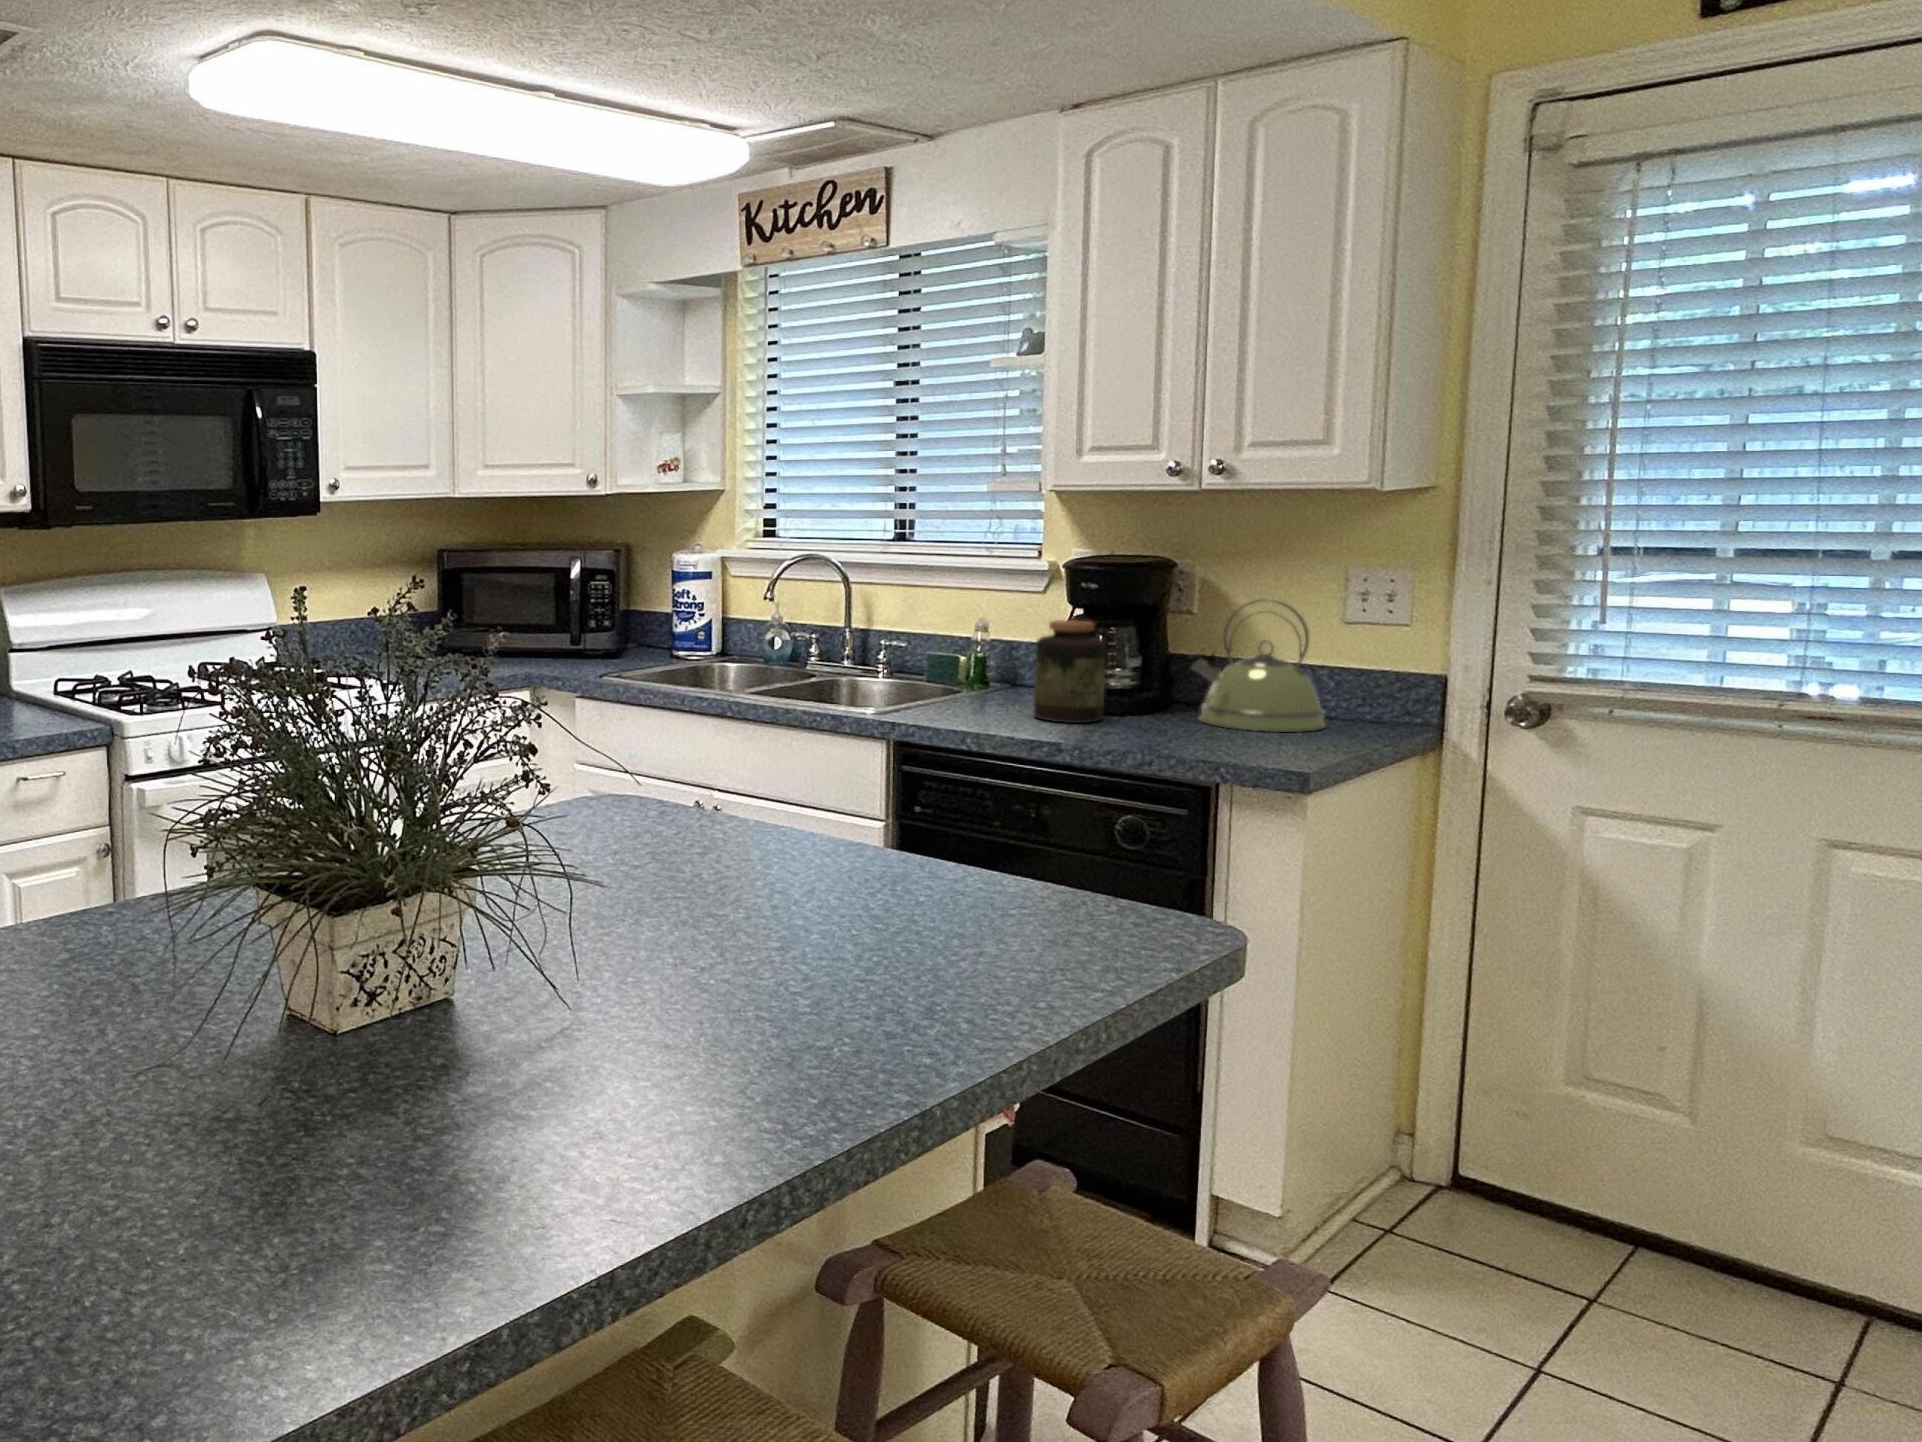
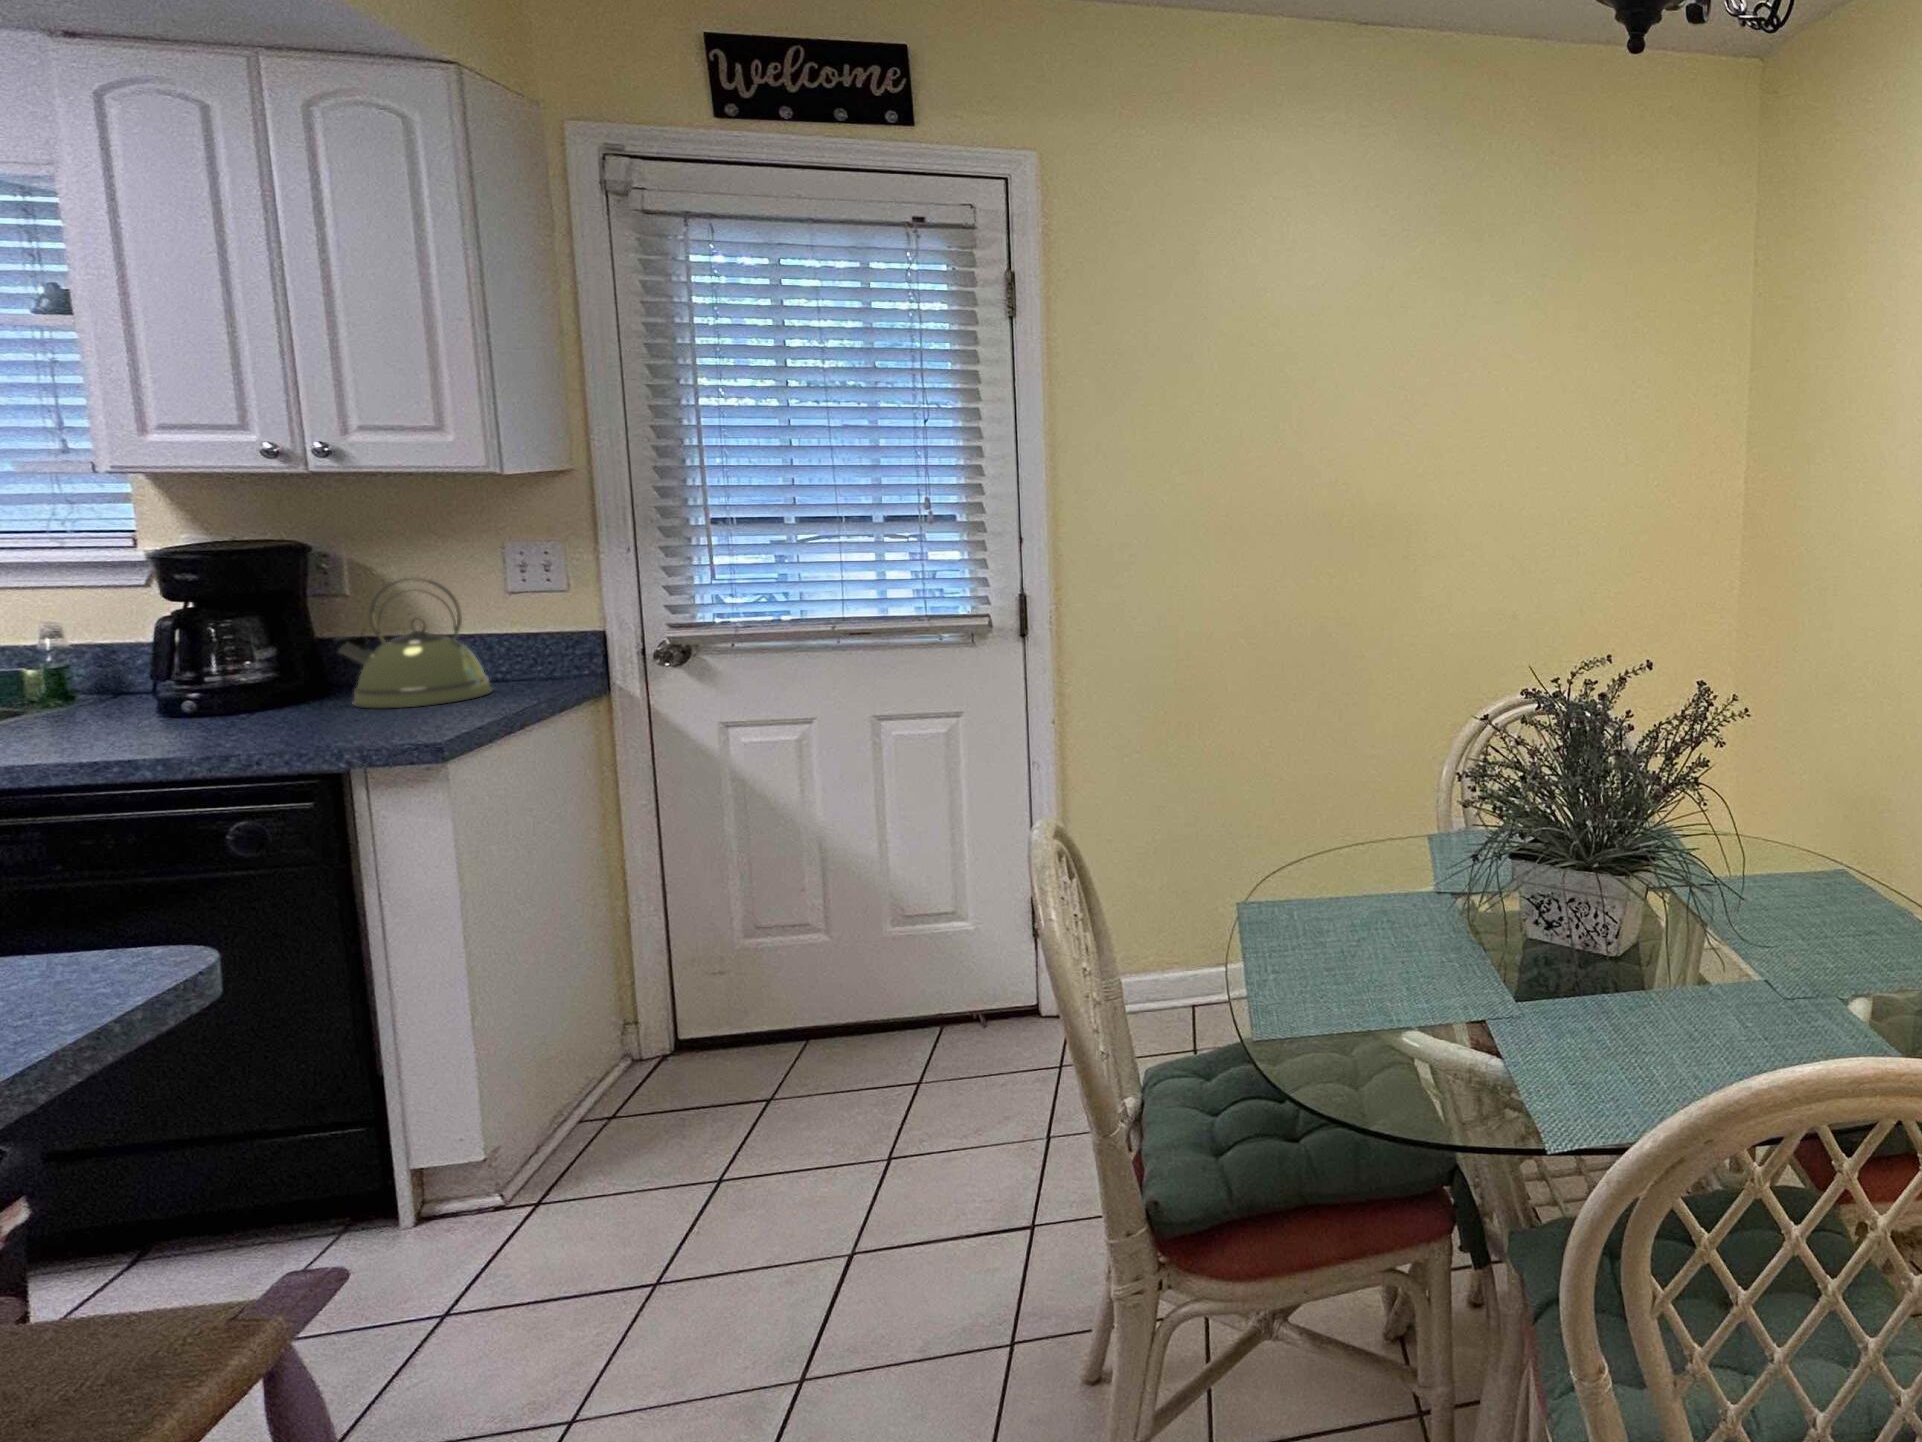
jar: present [1034,620,1106,723] -> none [110,617,224,734]

